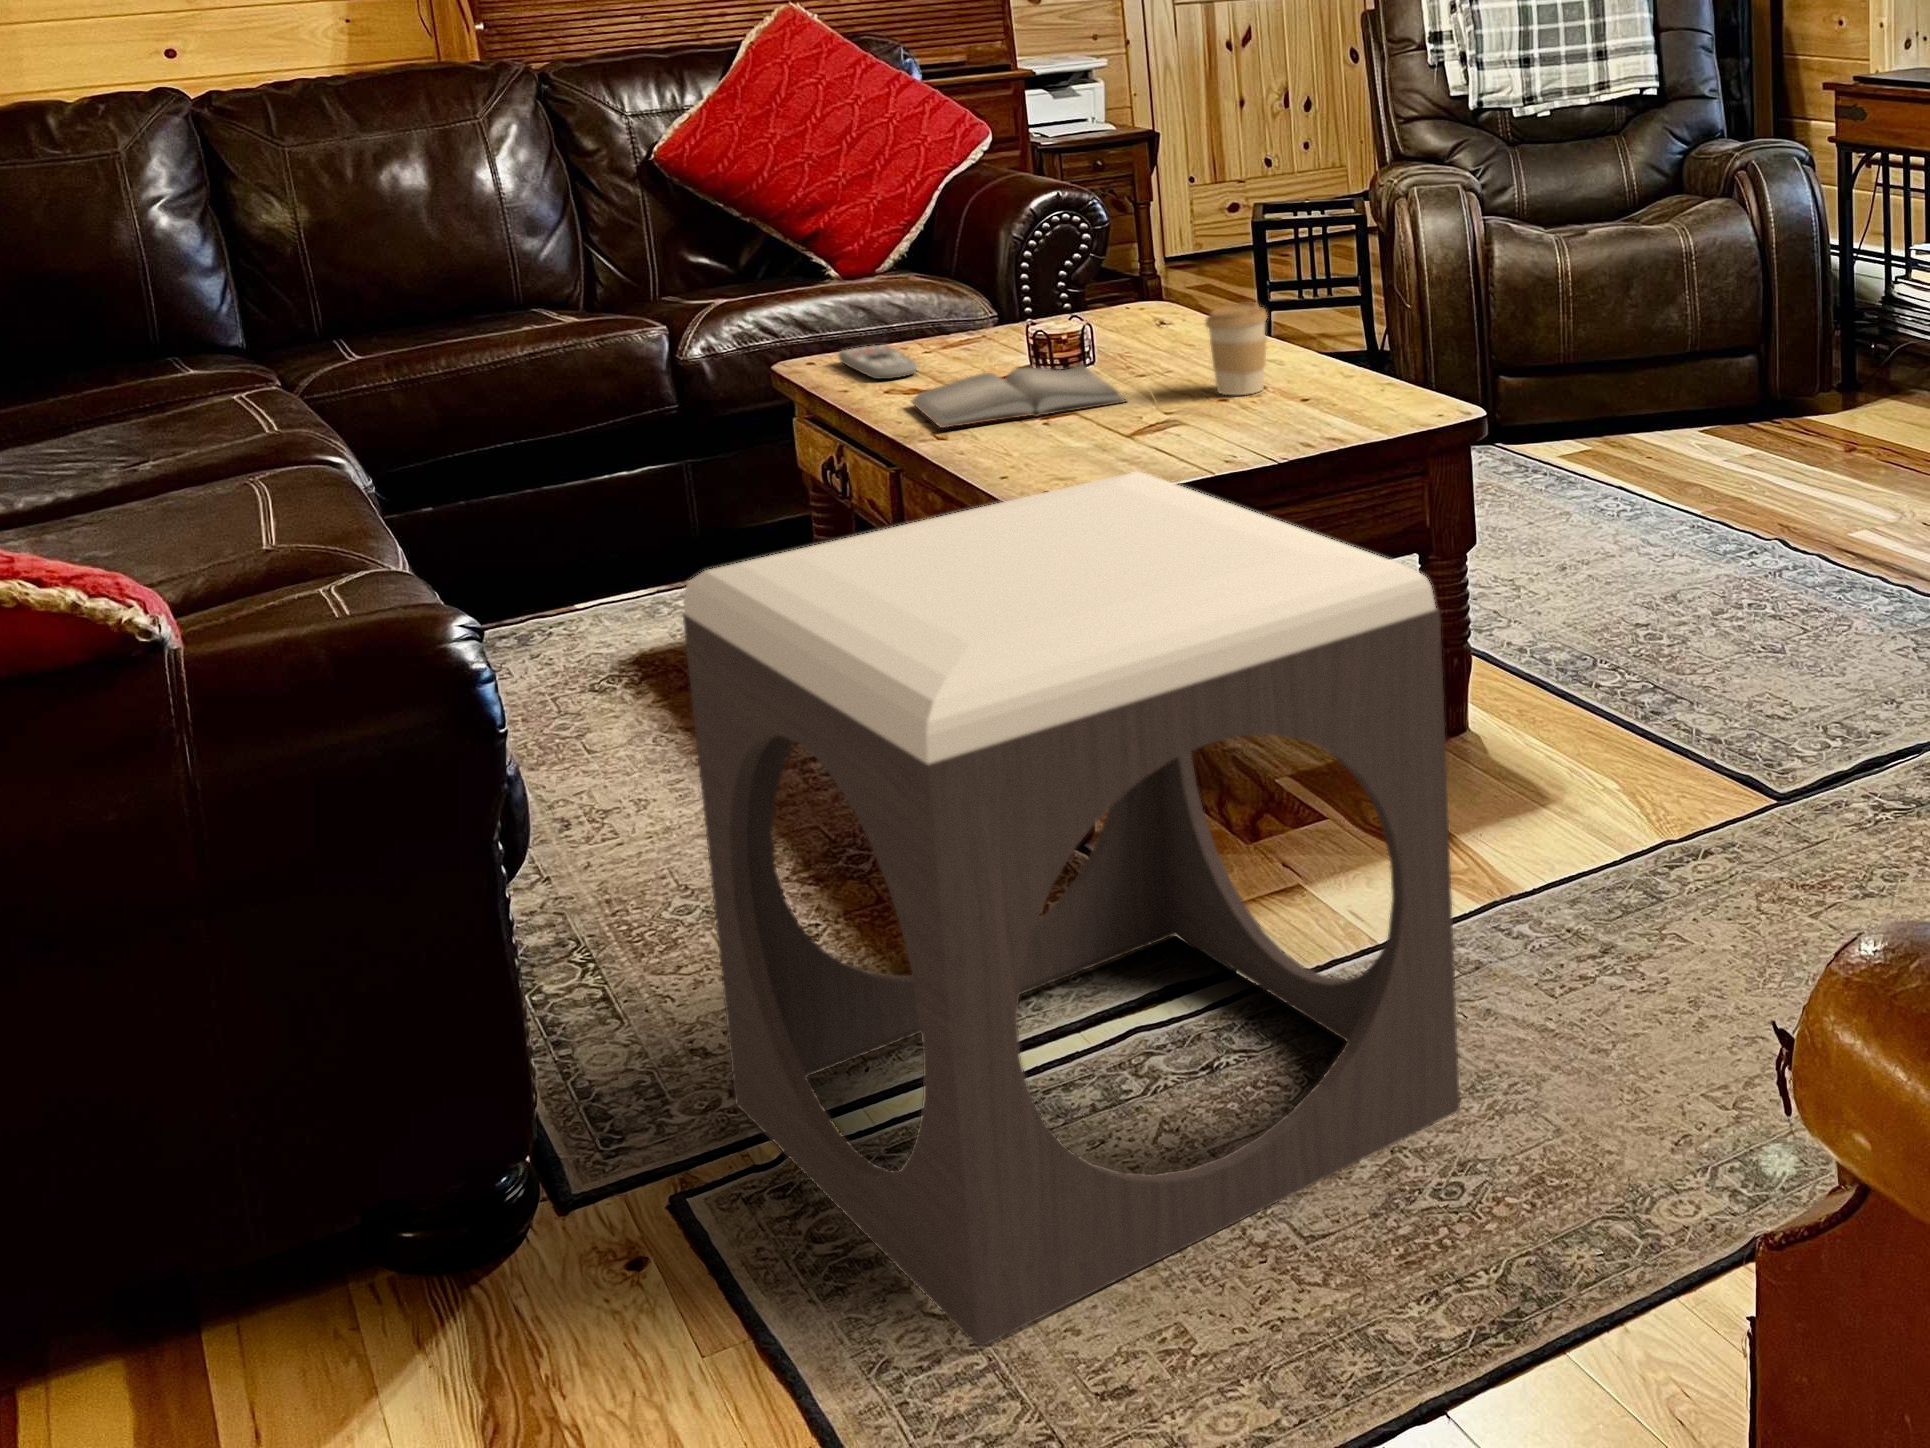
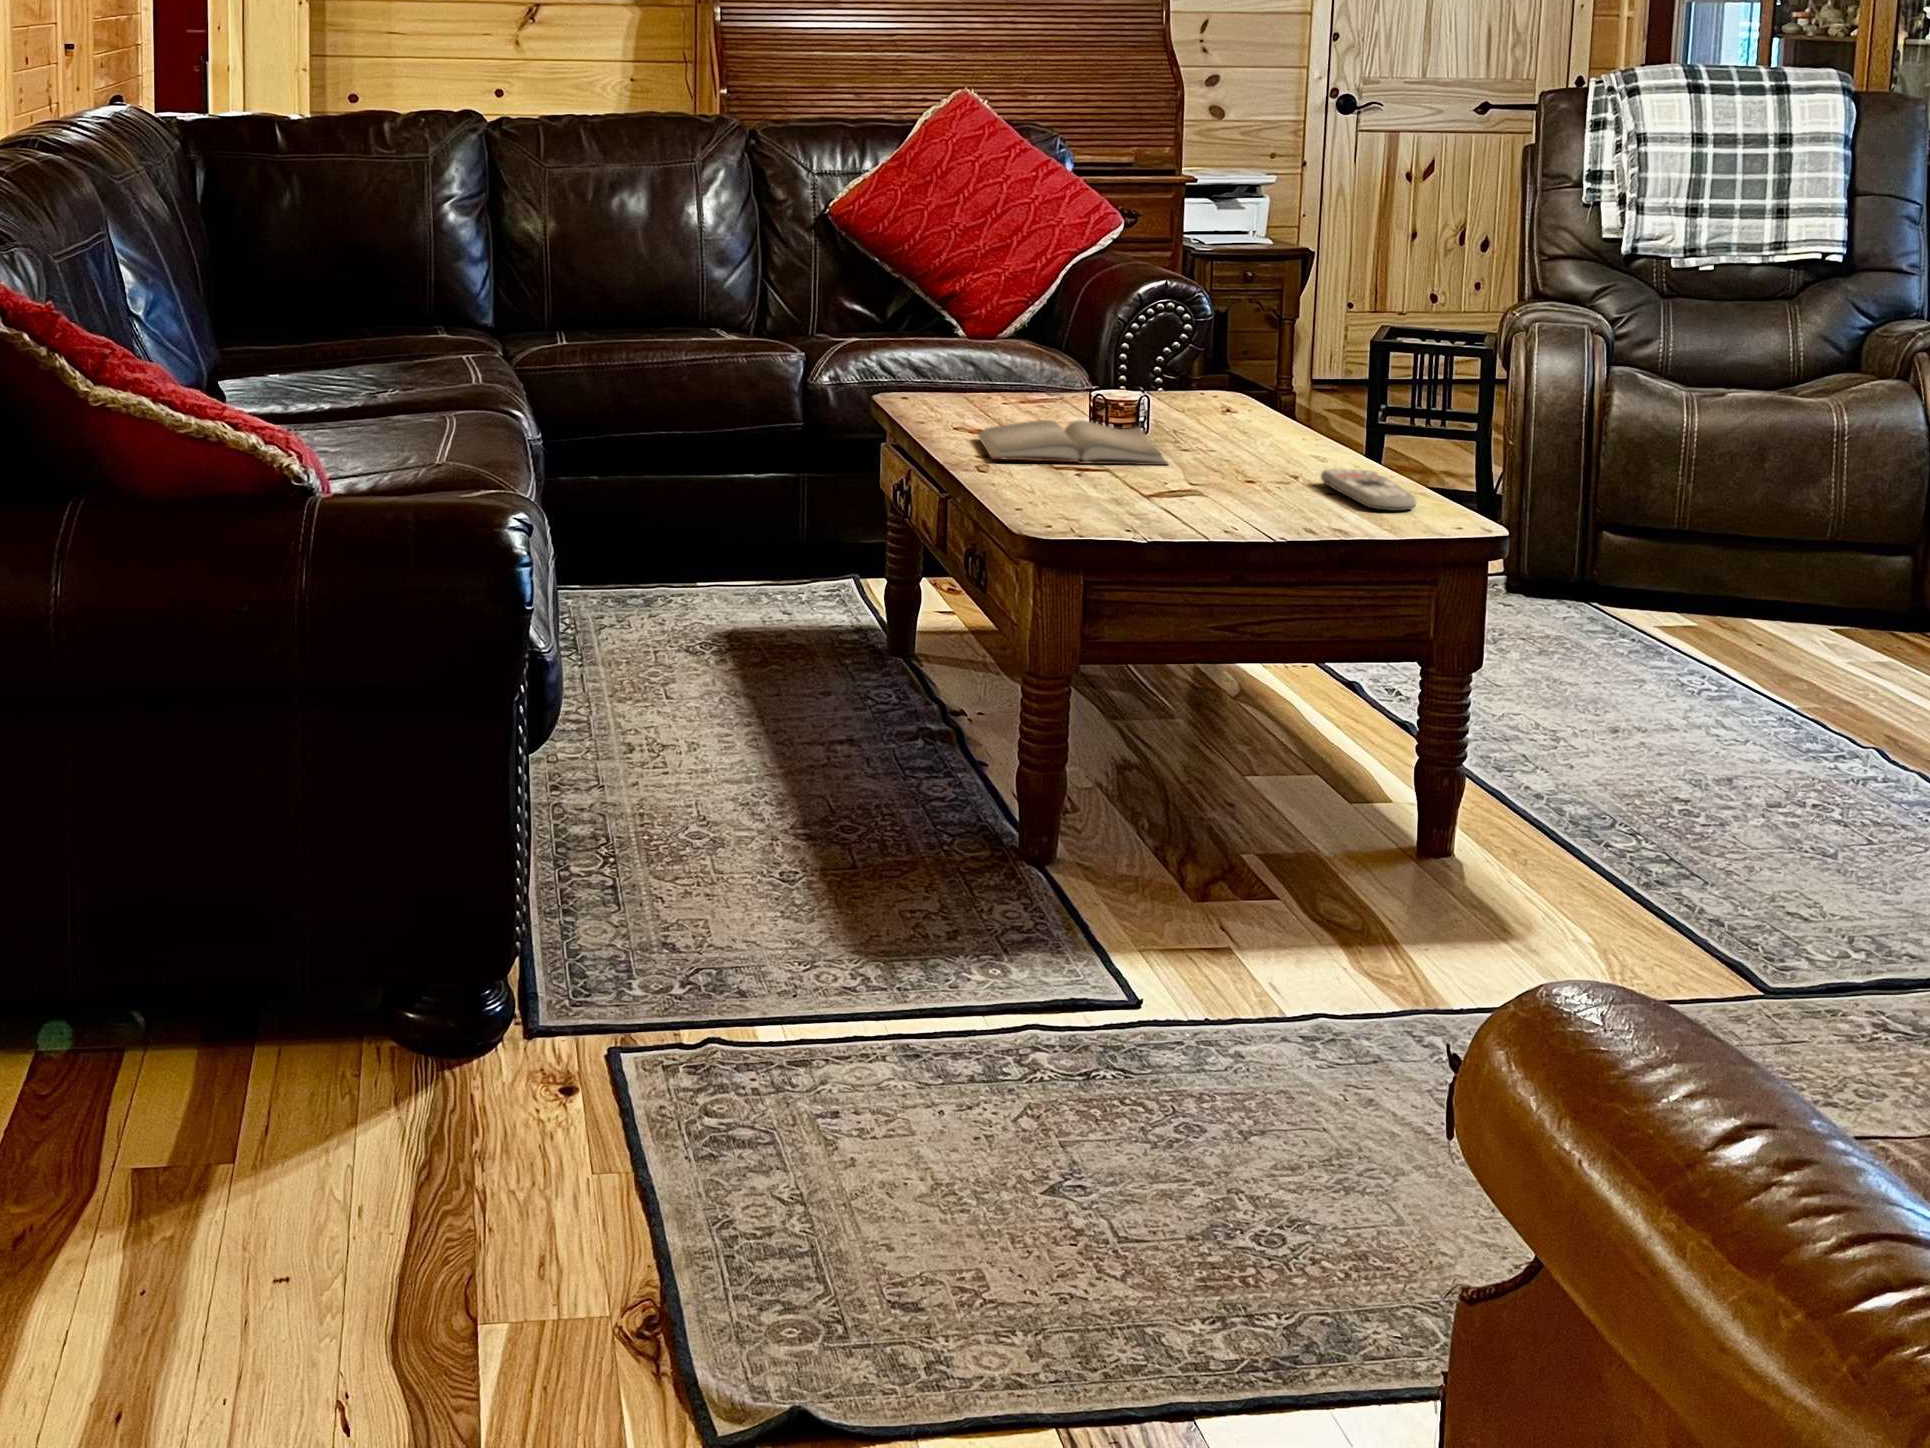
coffee cup: present [1205,302,1267,395] -> none [1252,388,1314,476]
remote control: present [838,345,917,379] -> present [1321,469,1416,511]
footstool: present [683,471,1460,1348] -> none [681,504,1349,1236]

